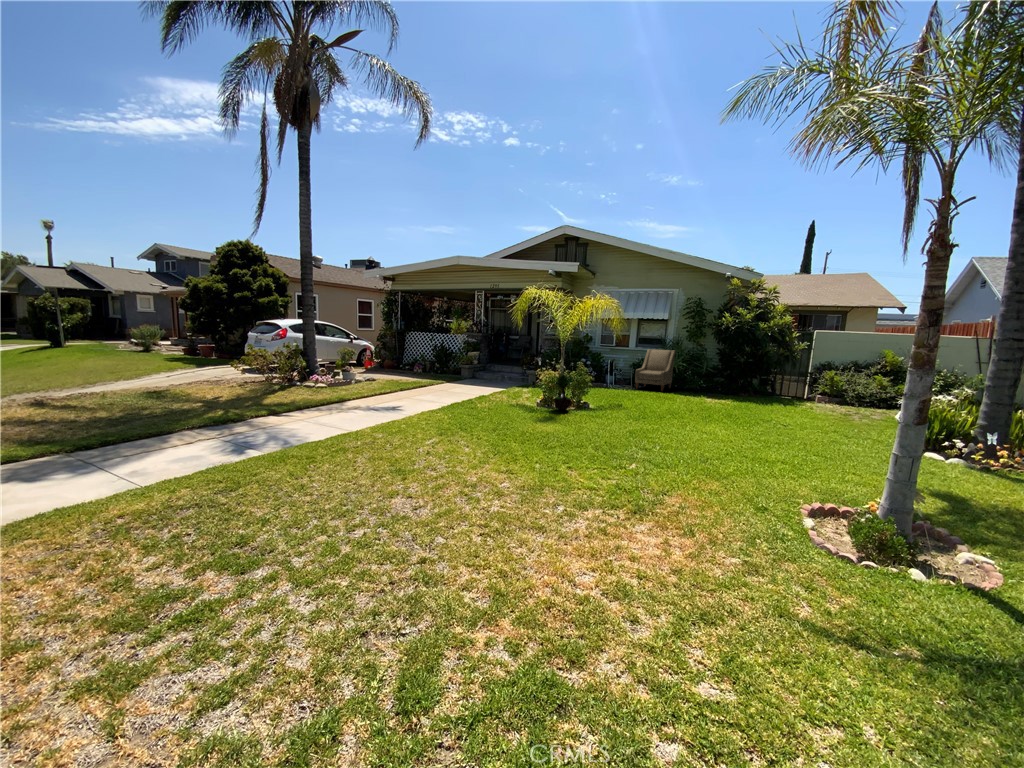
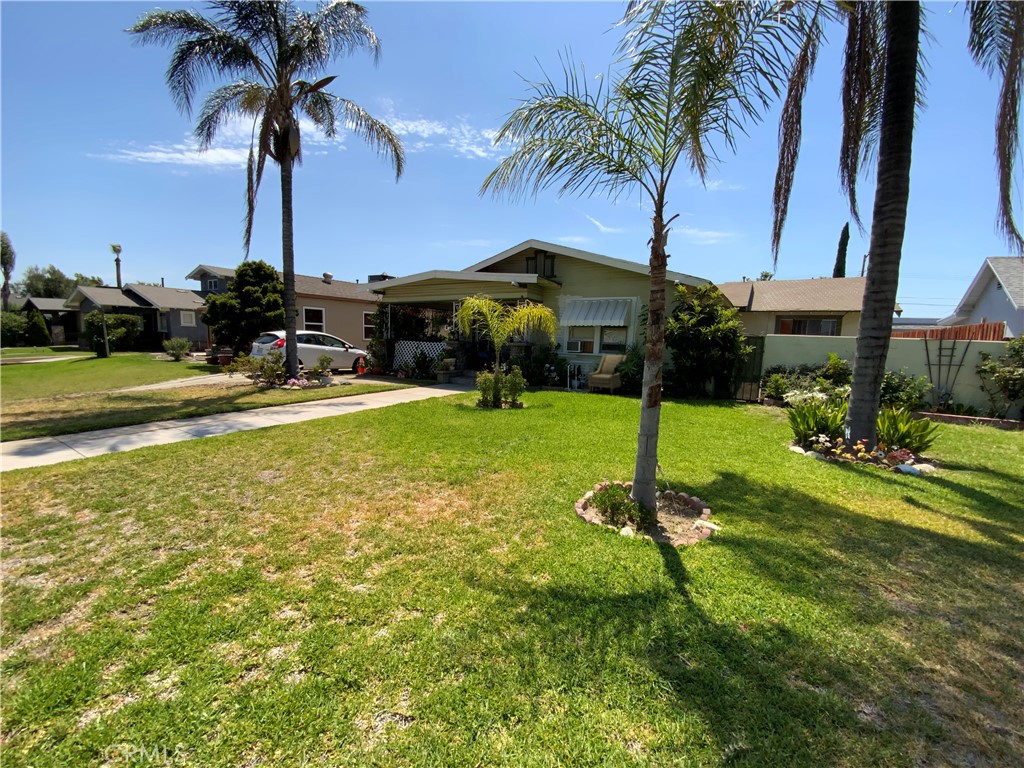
potted tree: present [553,375,573,410] -> none [484,372,506,408]

